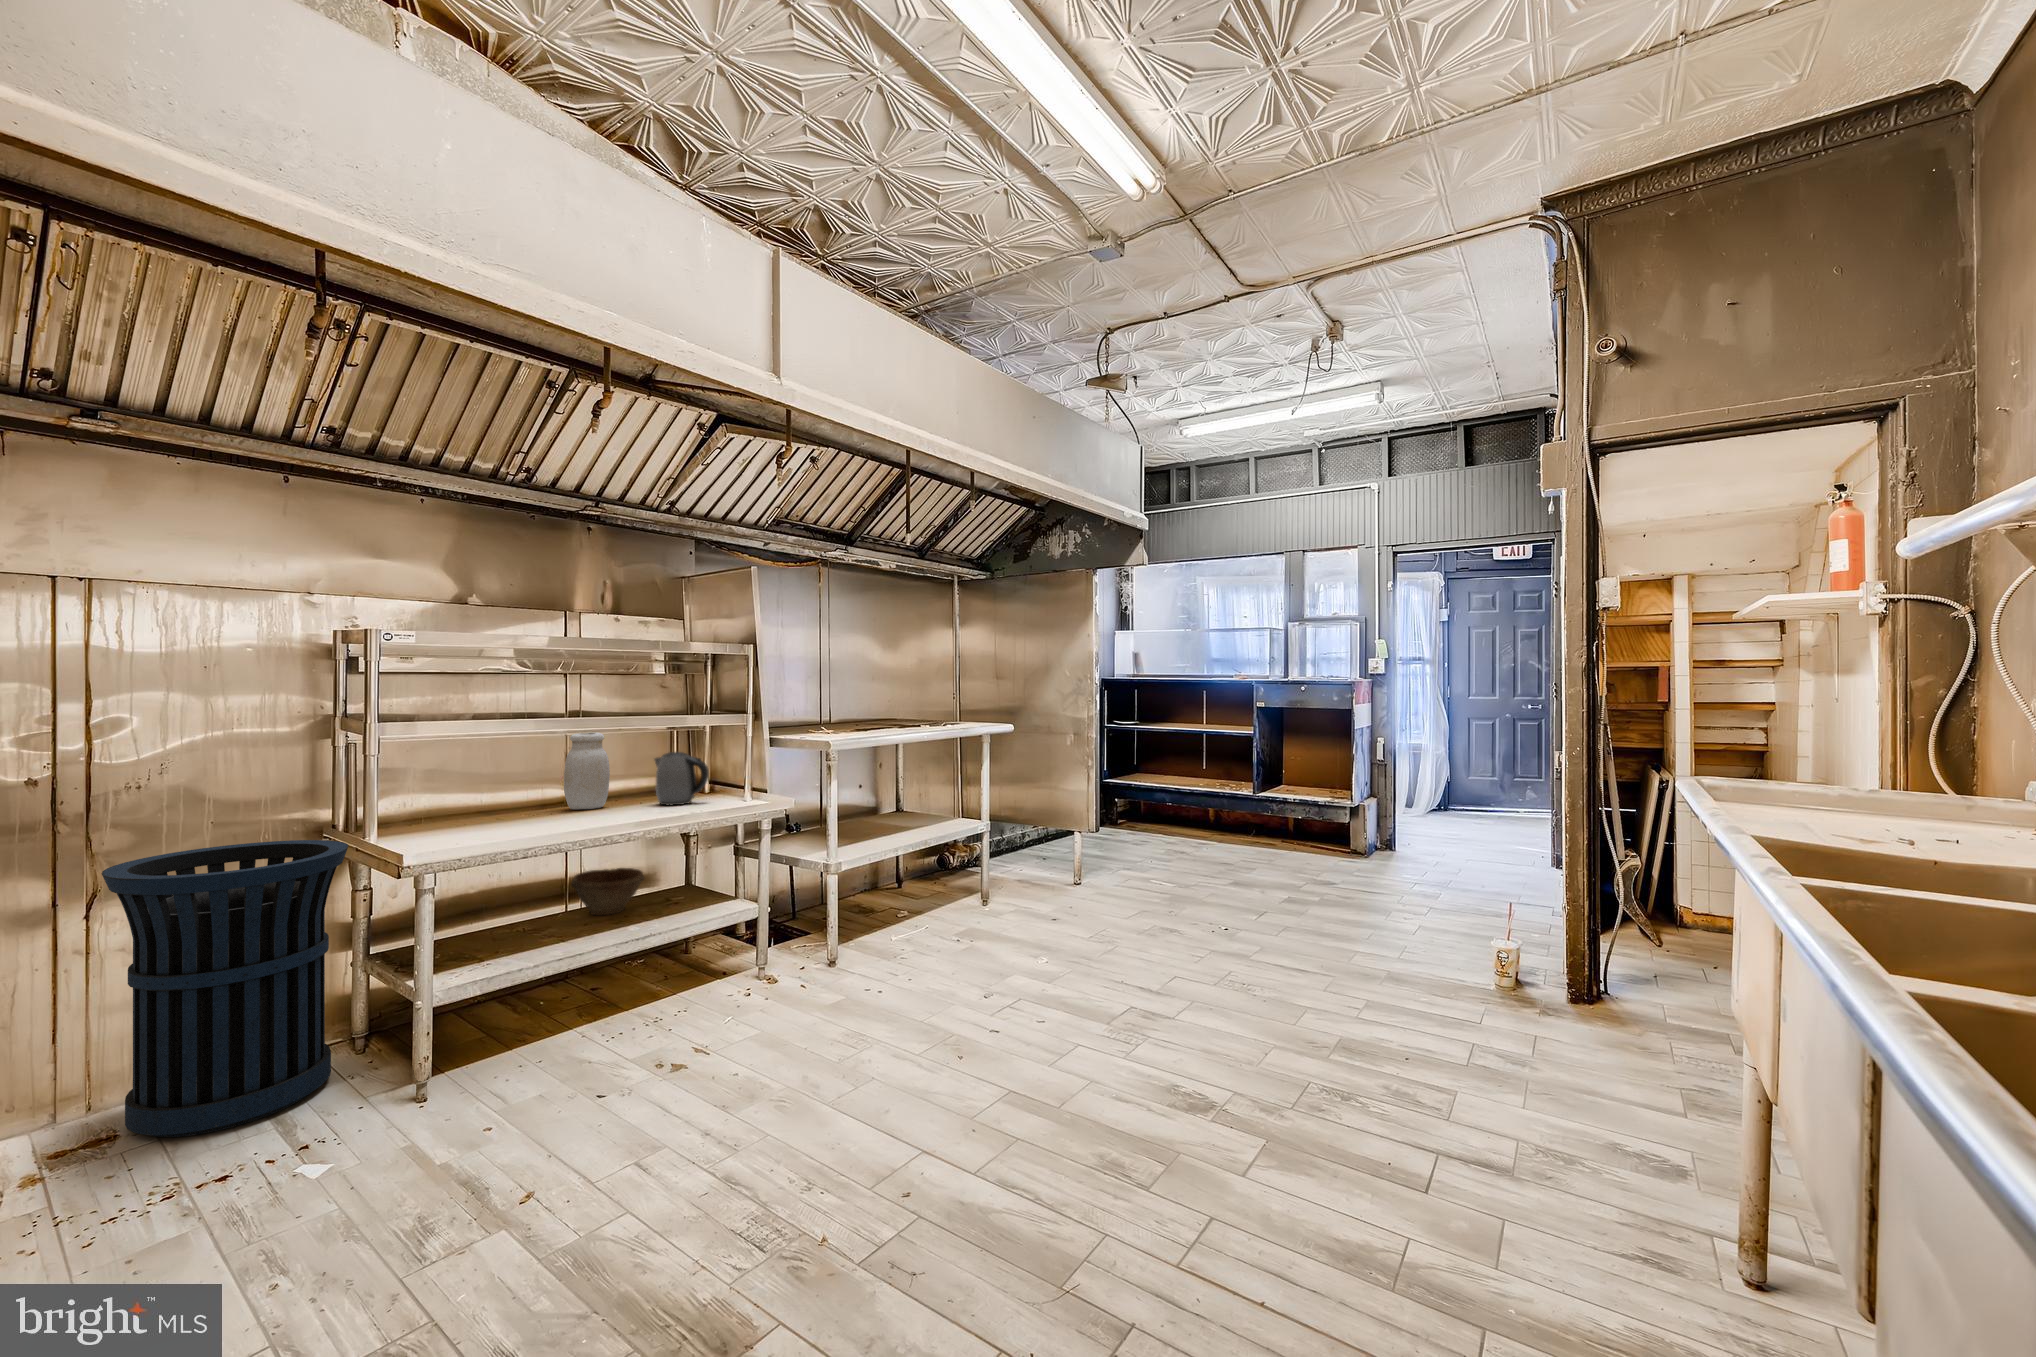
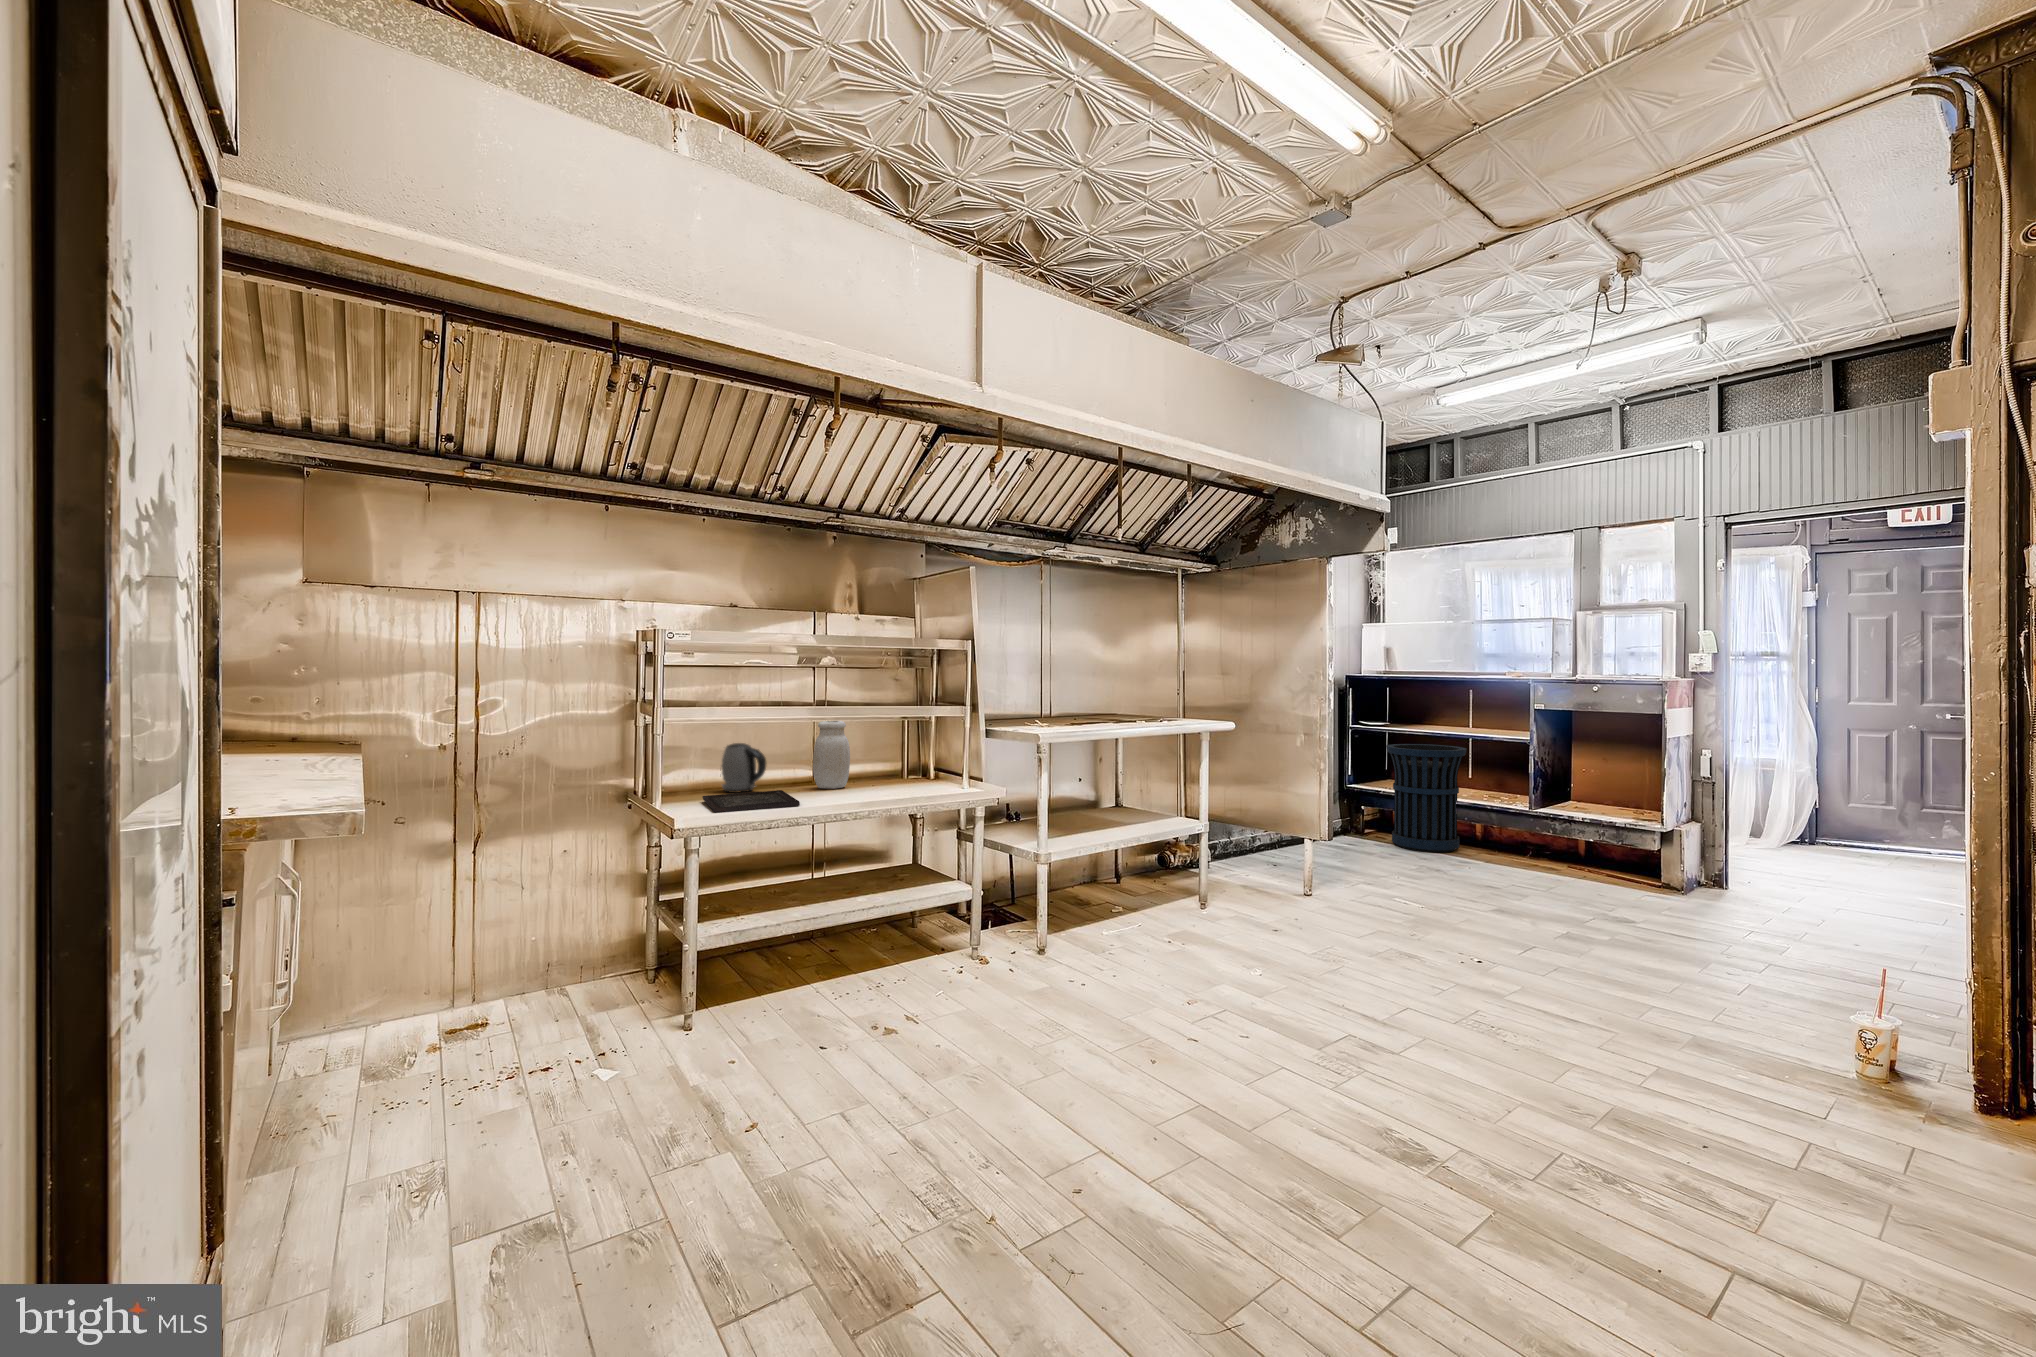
kettle: present [654,752,709,805] -> present [720,743,766,793]
tray: none [425,814,558,843] -> present [702,790,800,812]
trash can: present [102,840,349,1137] -> present [1386,744,1467,852]
bowl: present [571,868,645,915] -> none [817,843,879,884]

